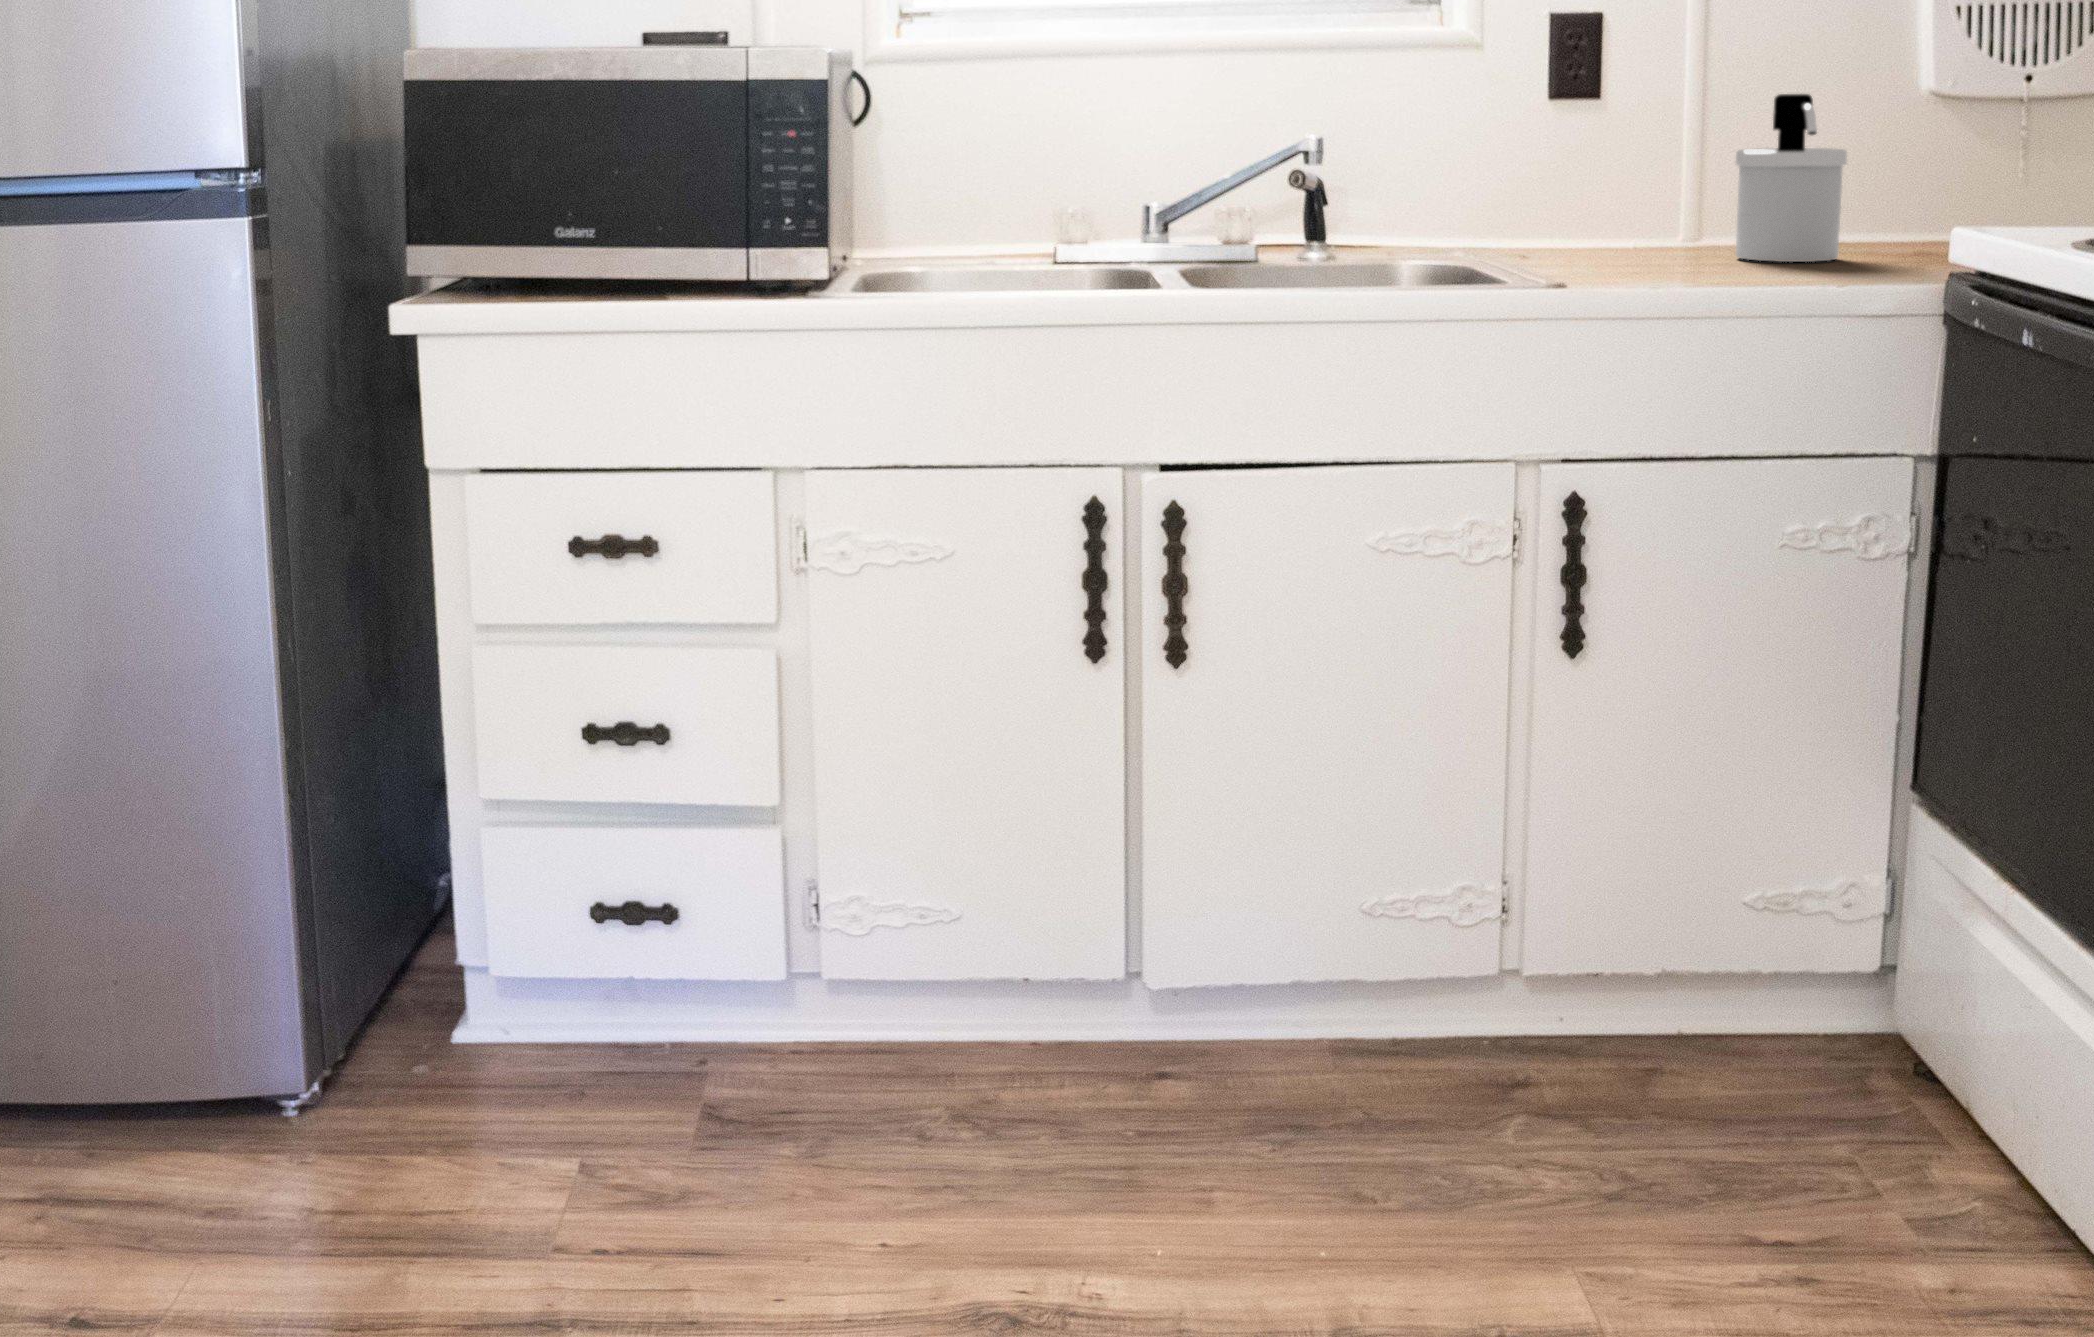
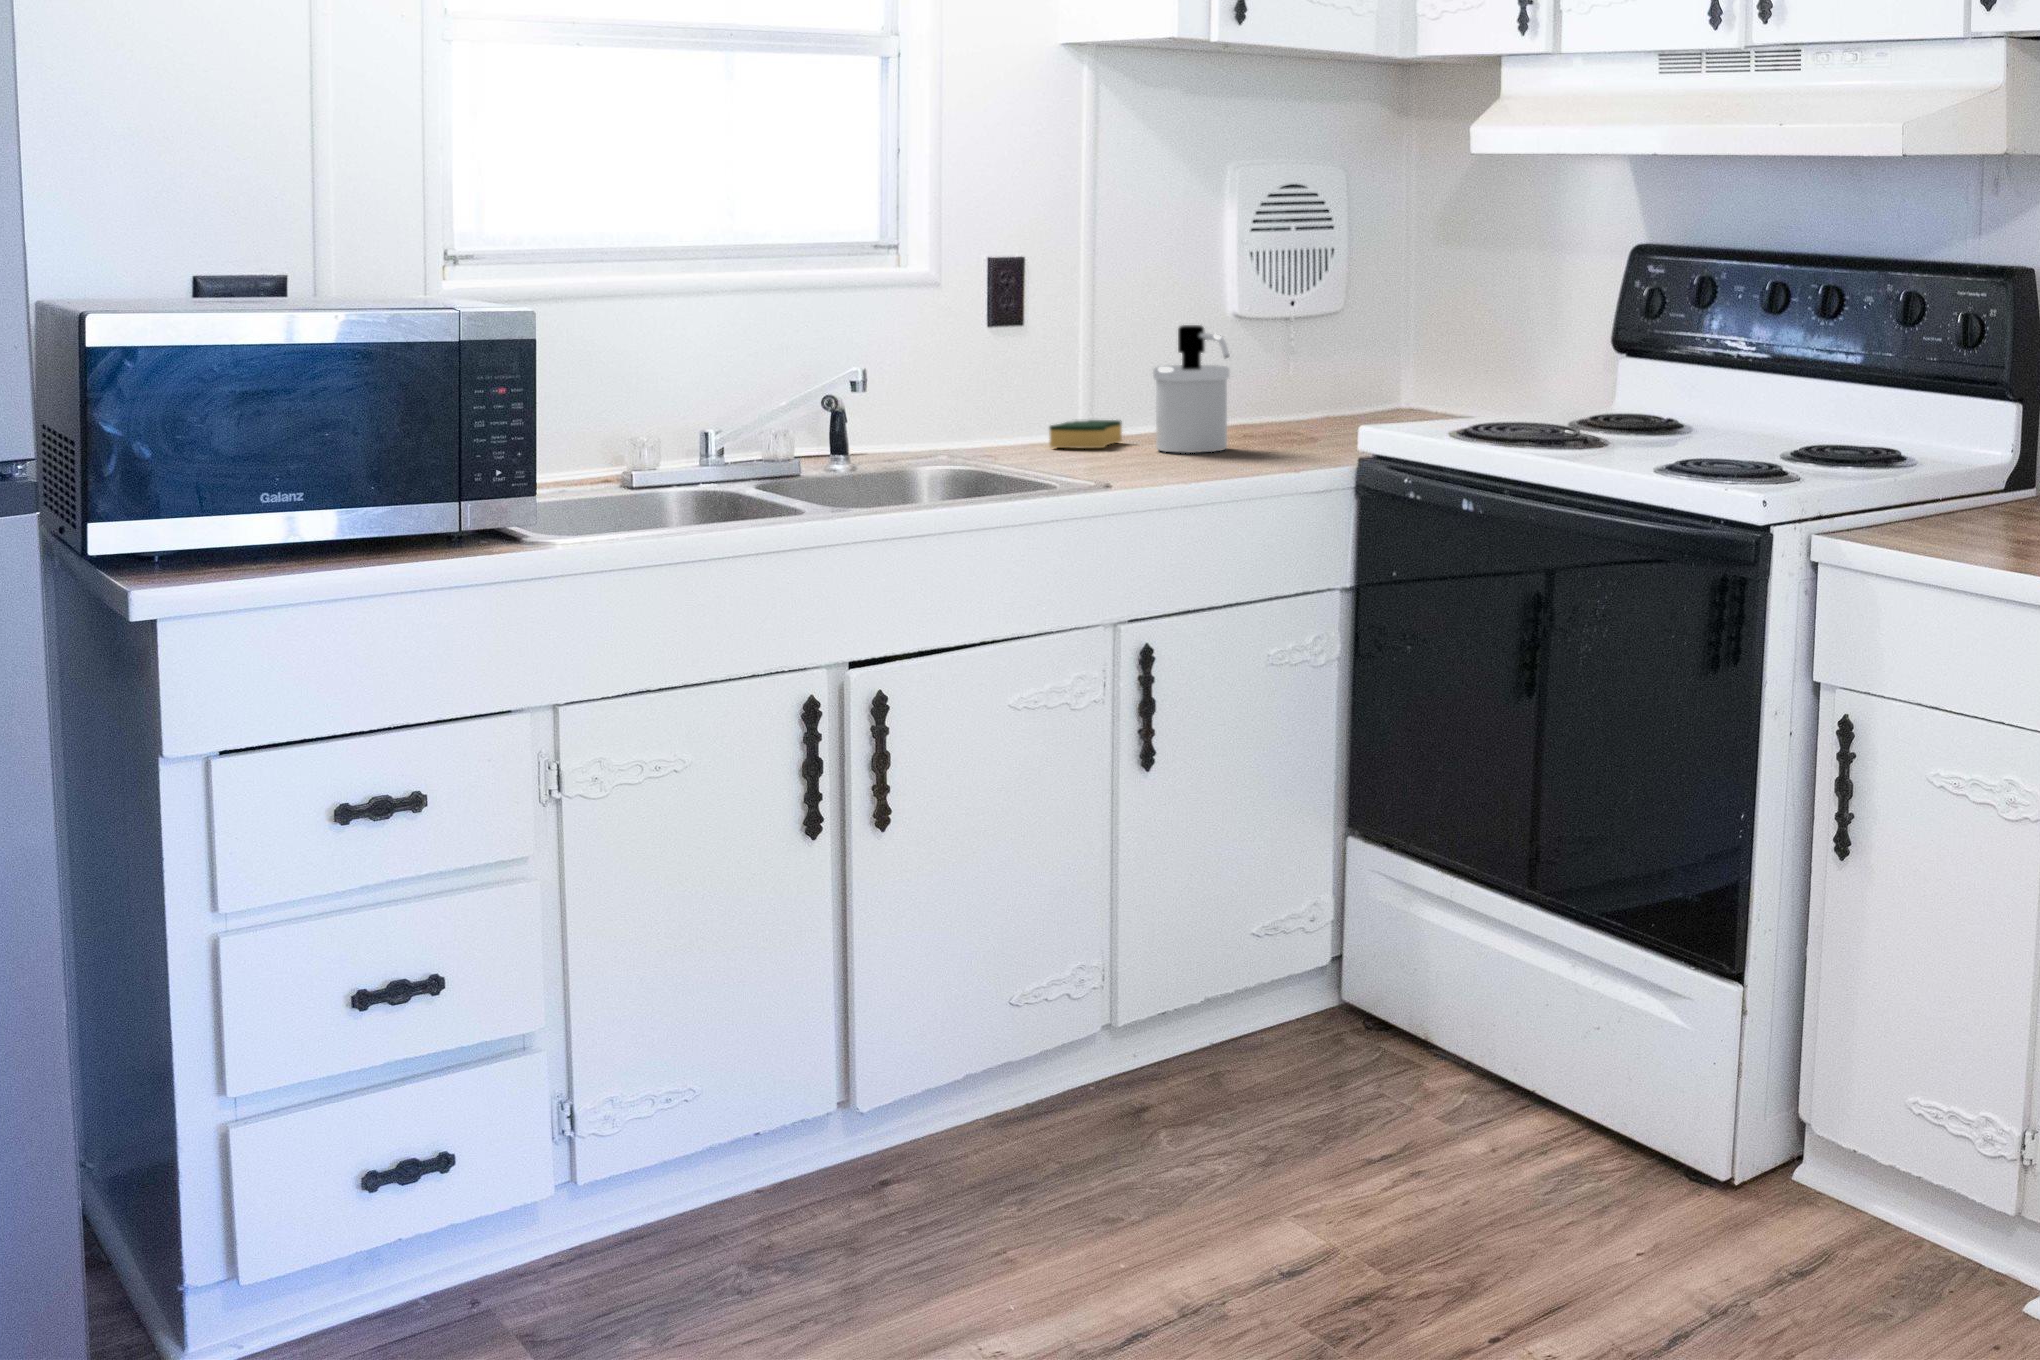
sponge: none [1614,217,1724,252] -> present [1049,420,1122,448]

